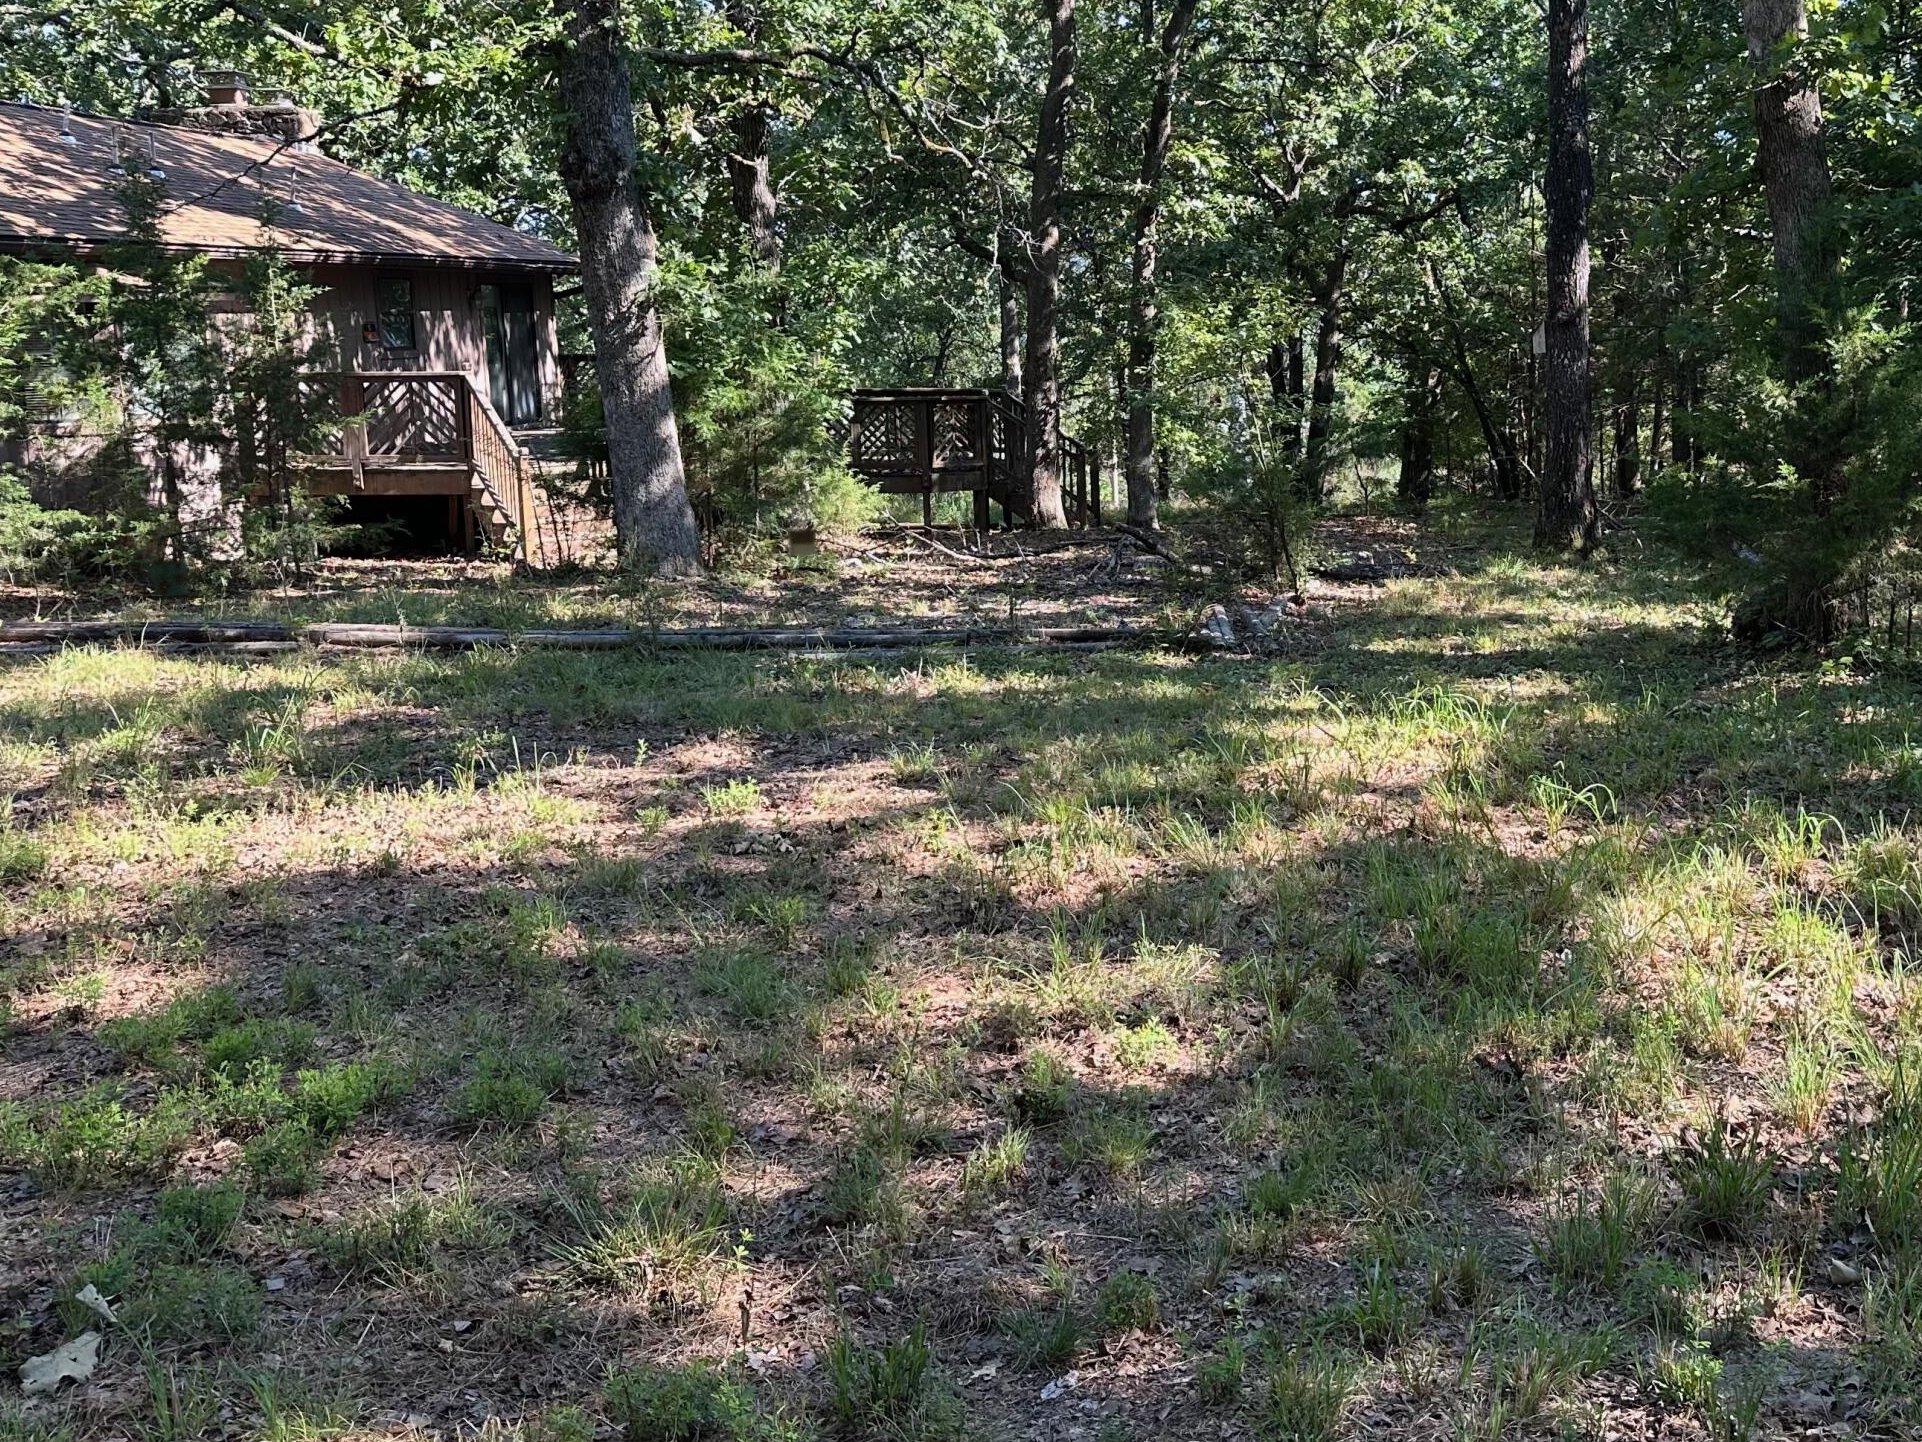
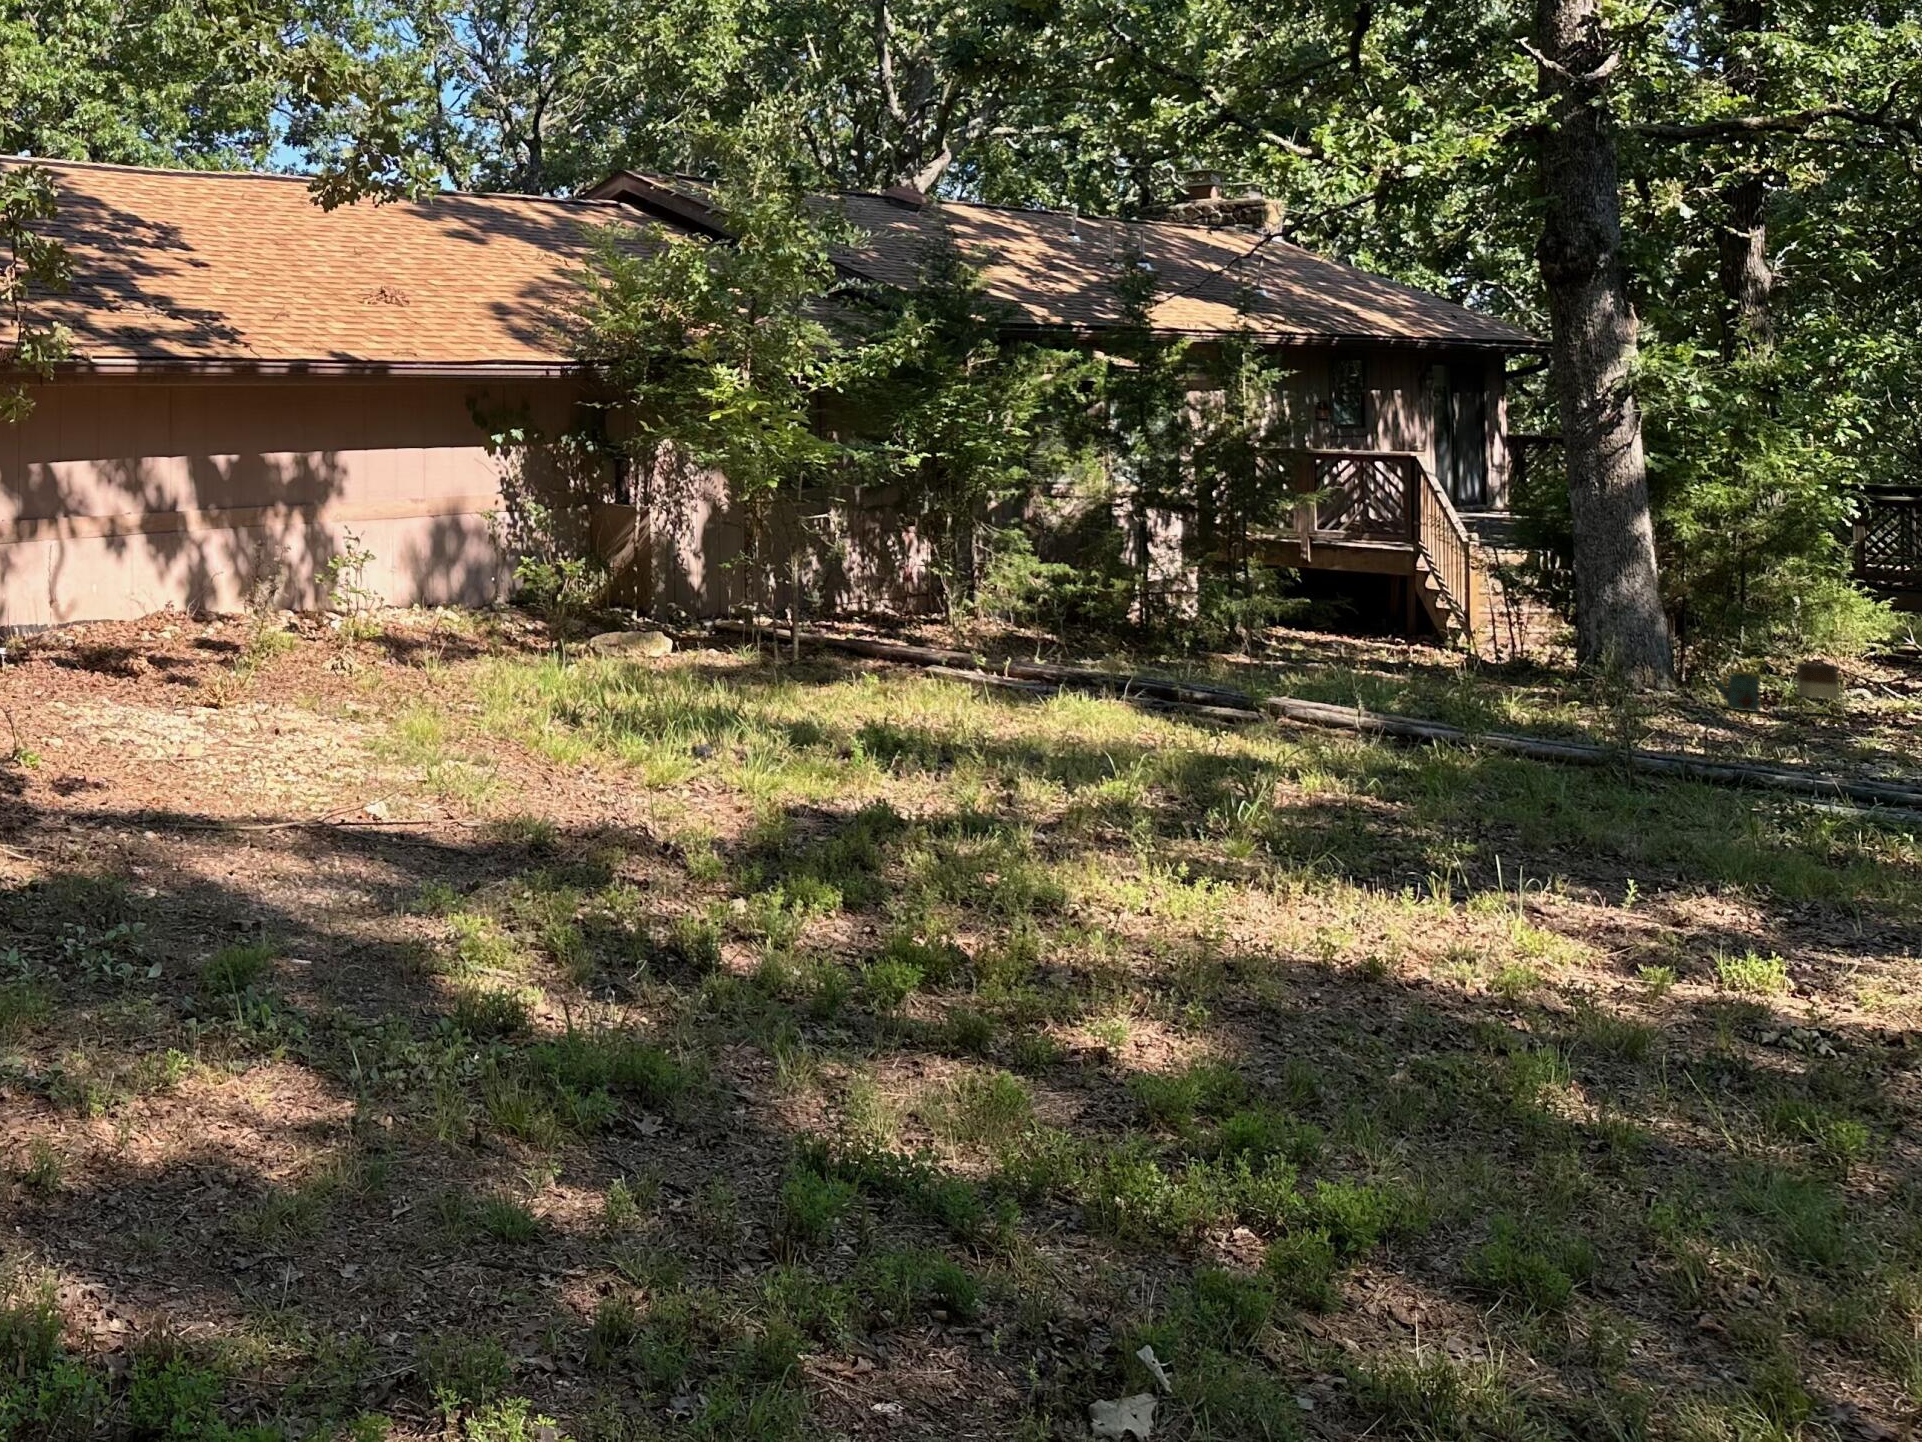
watering can: present [135,554,189,597] -> present [1701,666,1761,712]

